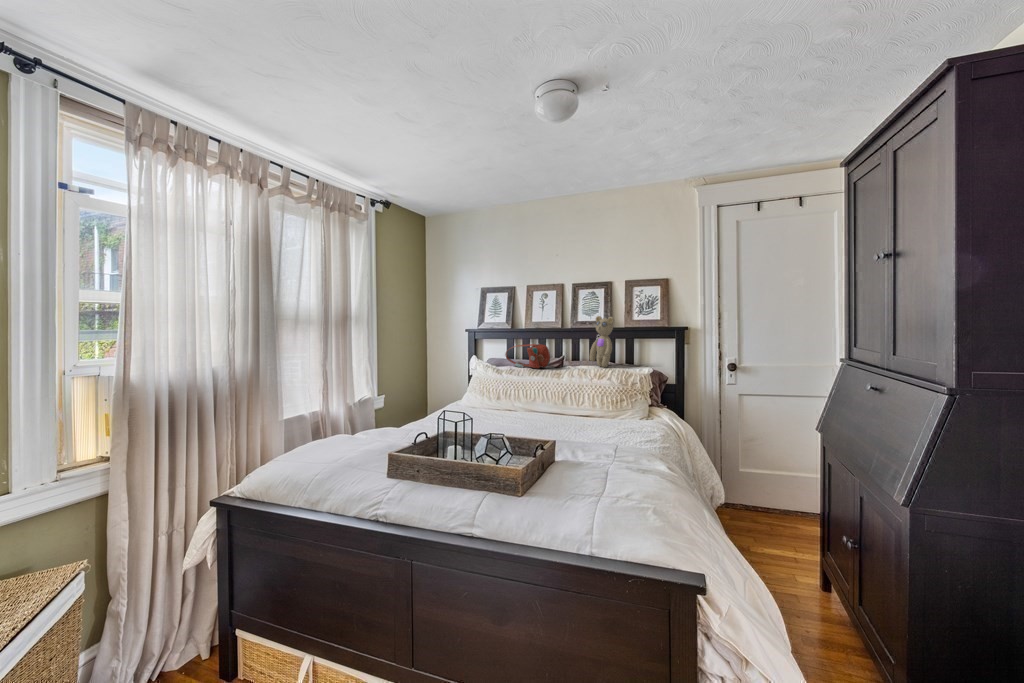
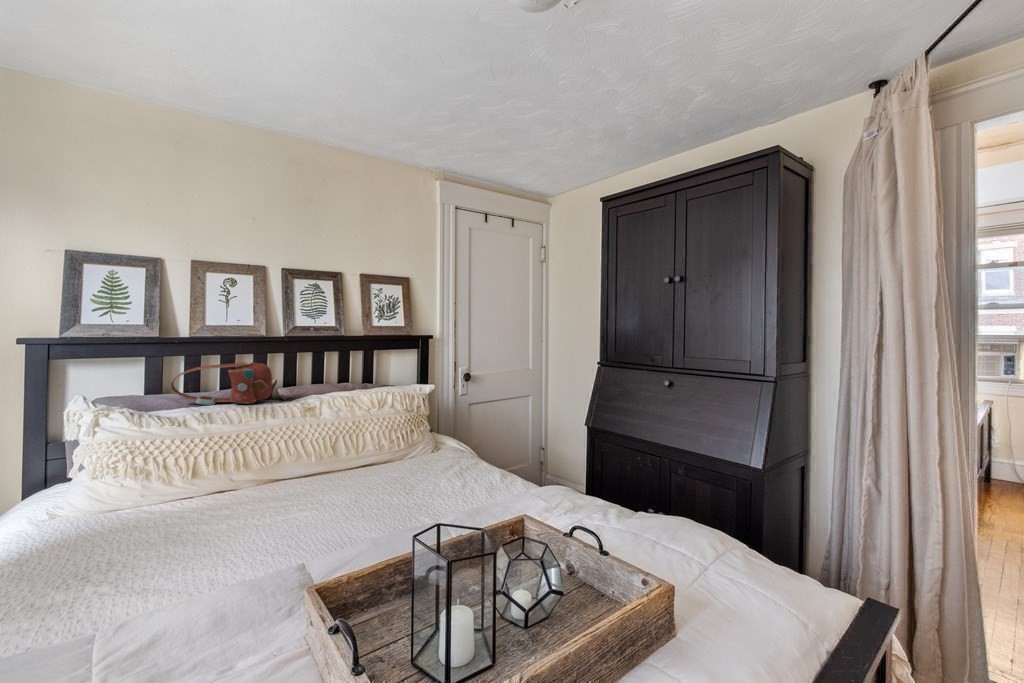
teddy bear: present [590,316,614,367] -> none [329,319,372,390]

